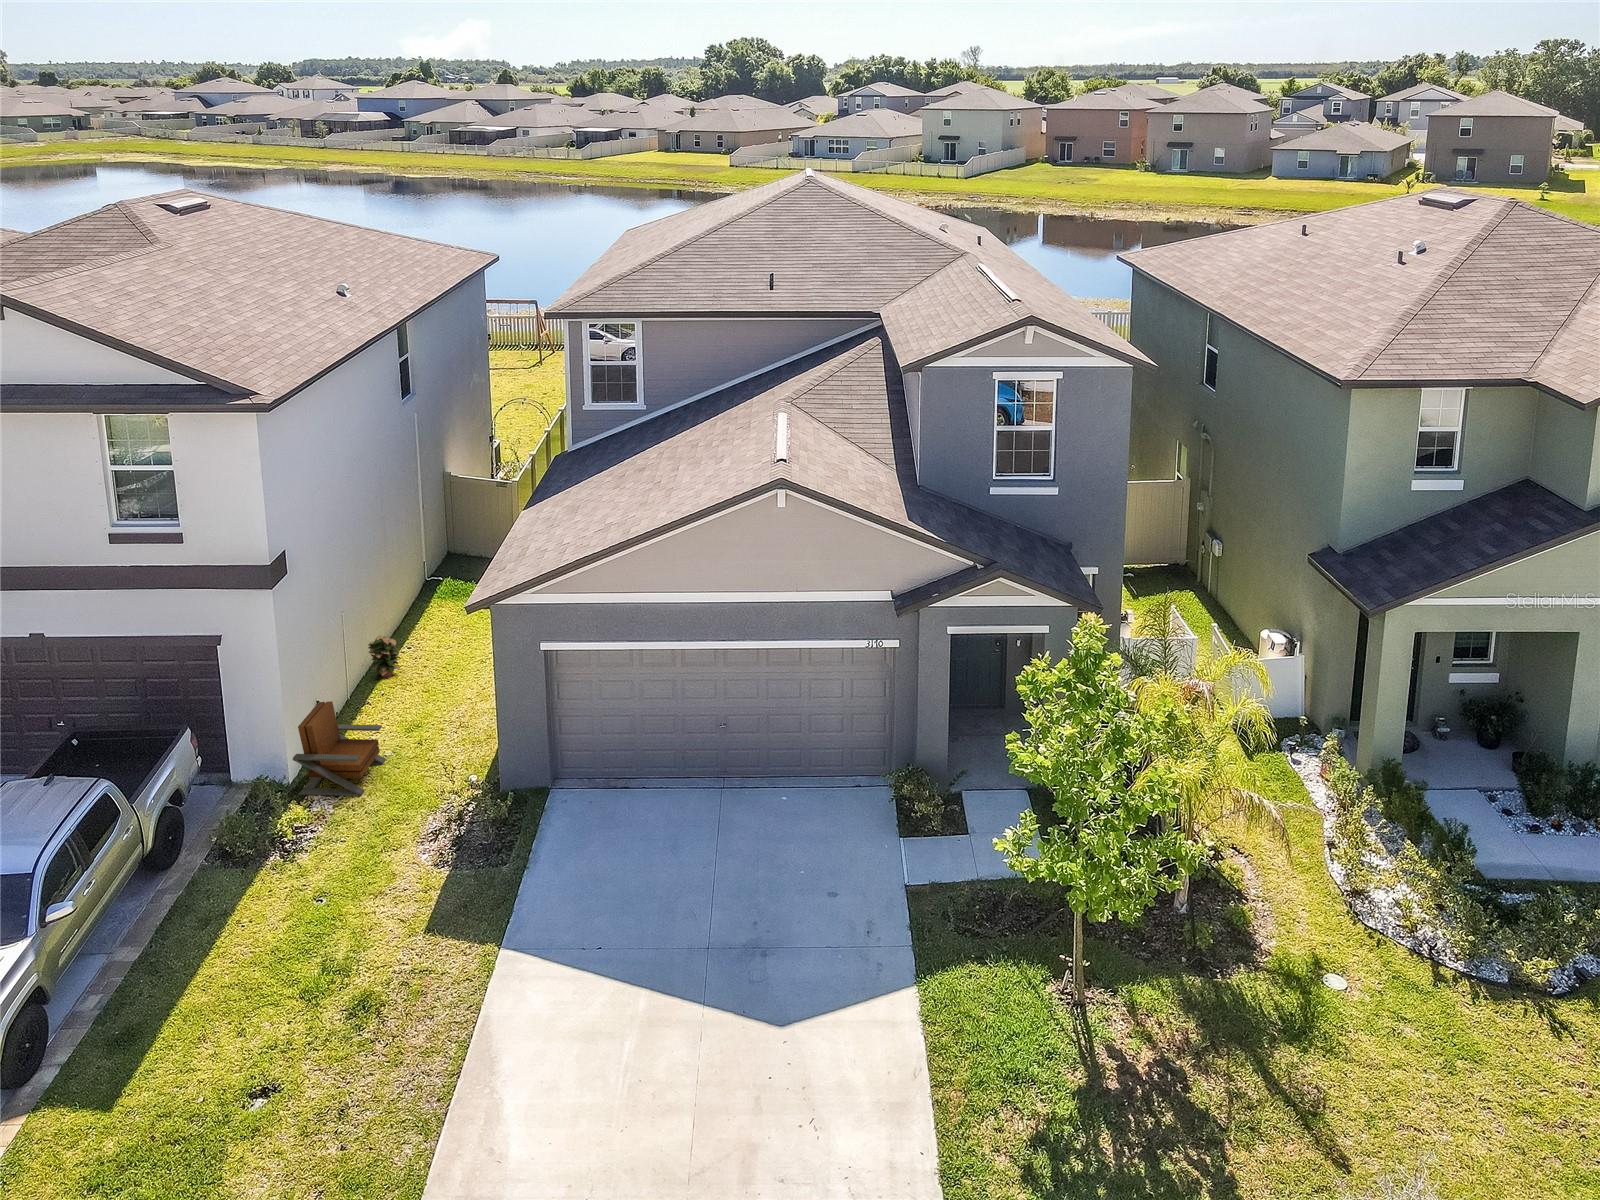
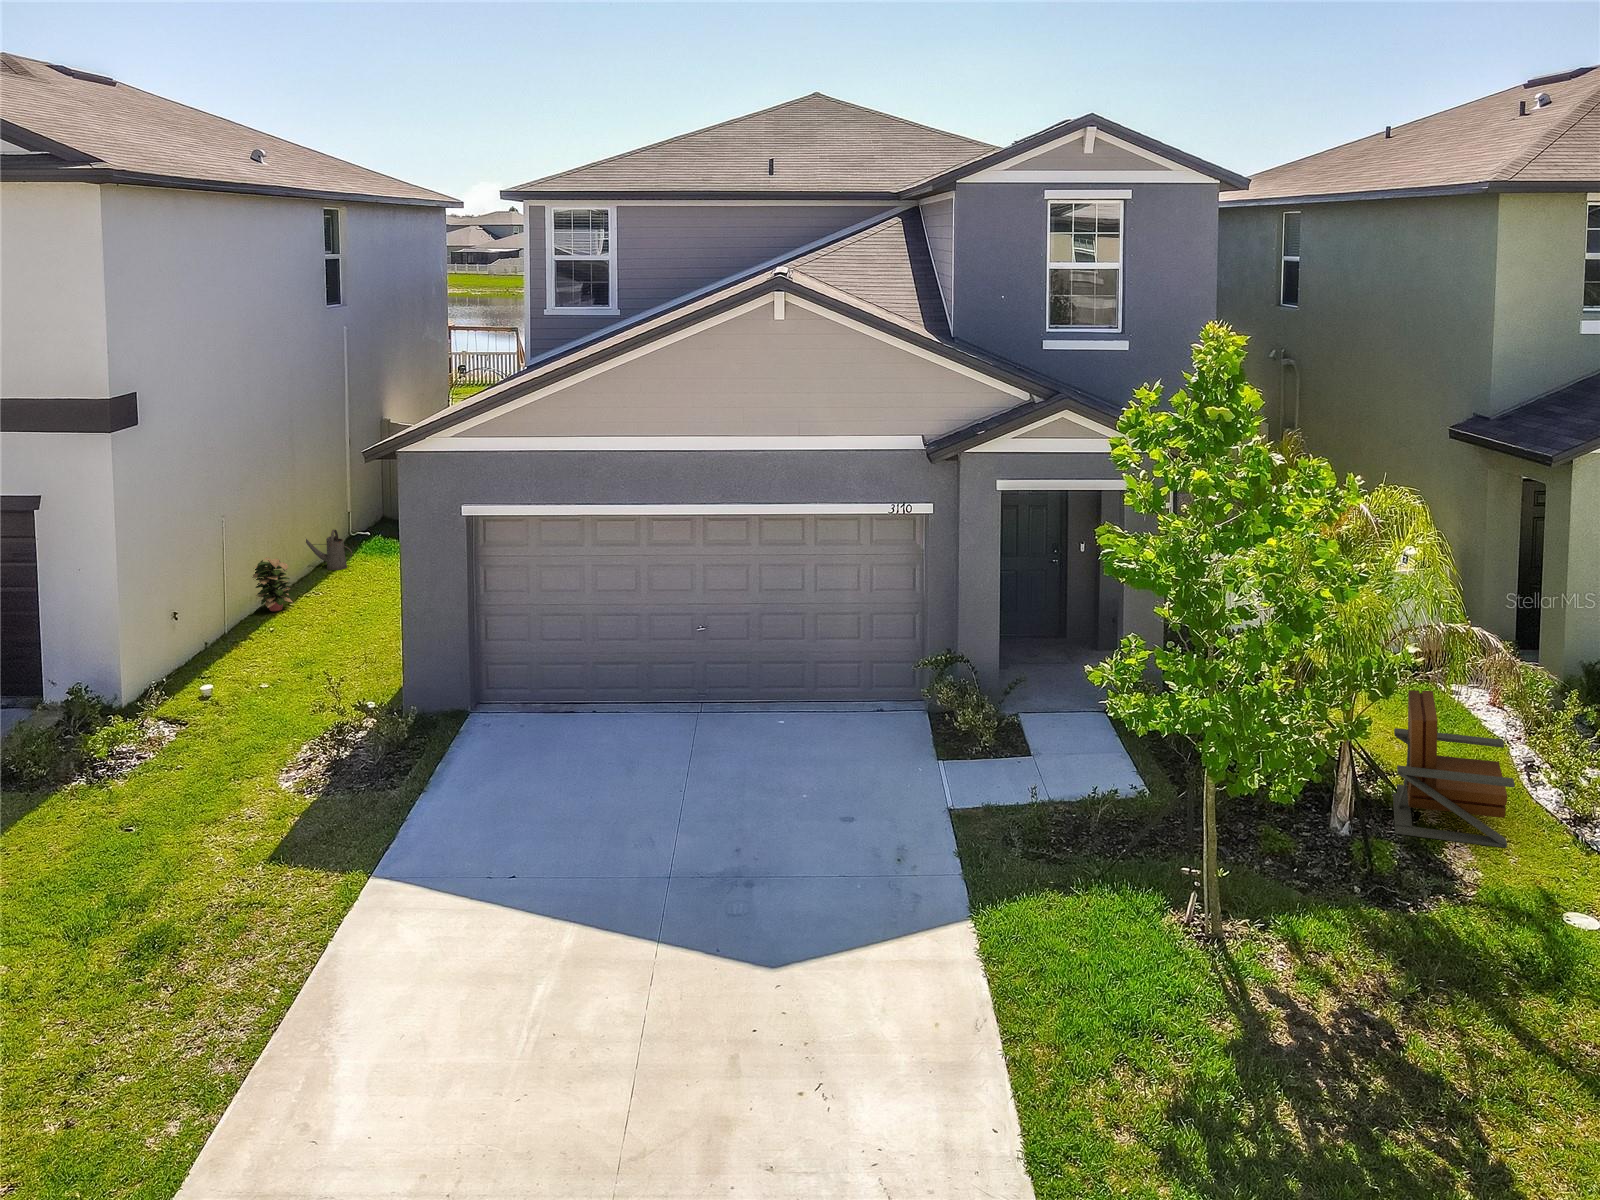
watering can: none [400,597,440,629] -> present [306,529,352,570]
lounge chair: present [293,701,386,796] -> present [1393,690,1515,848]

